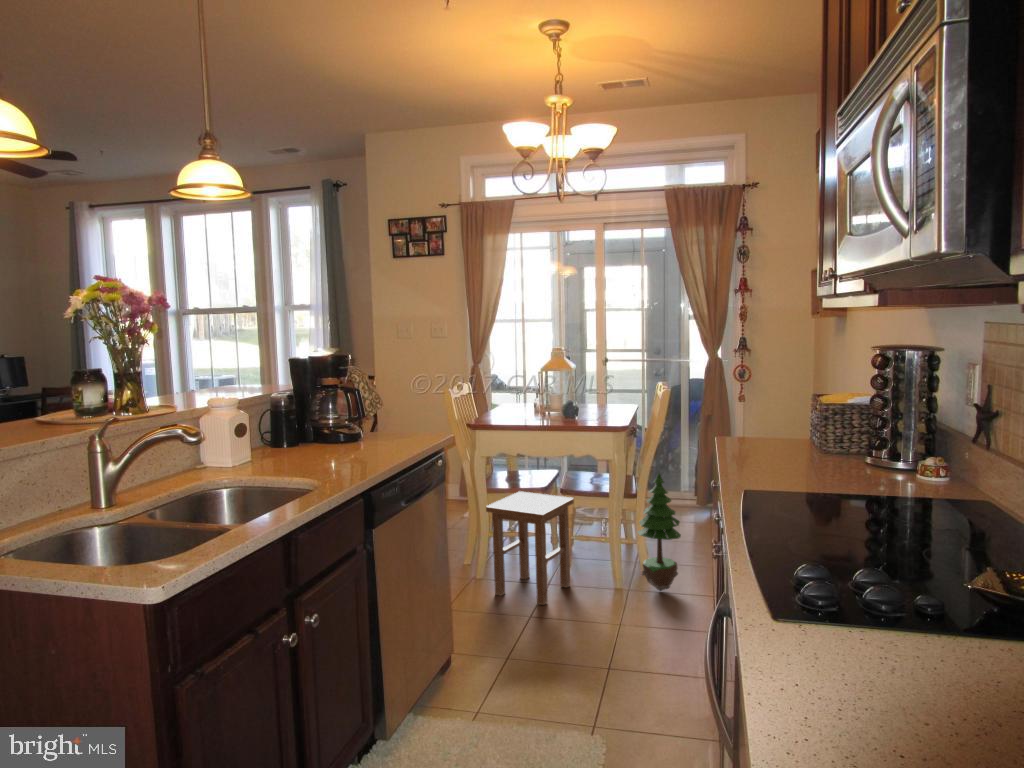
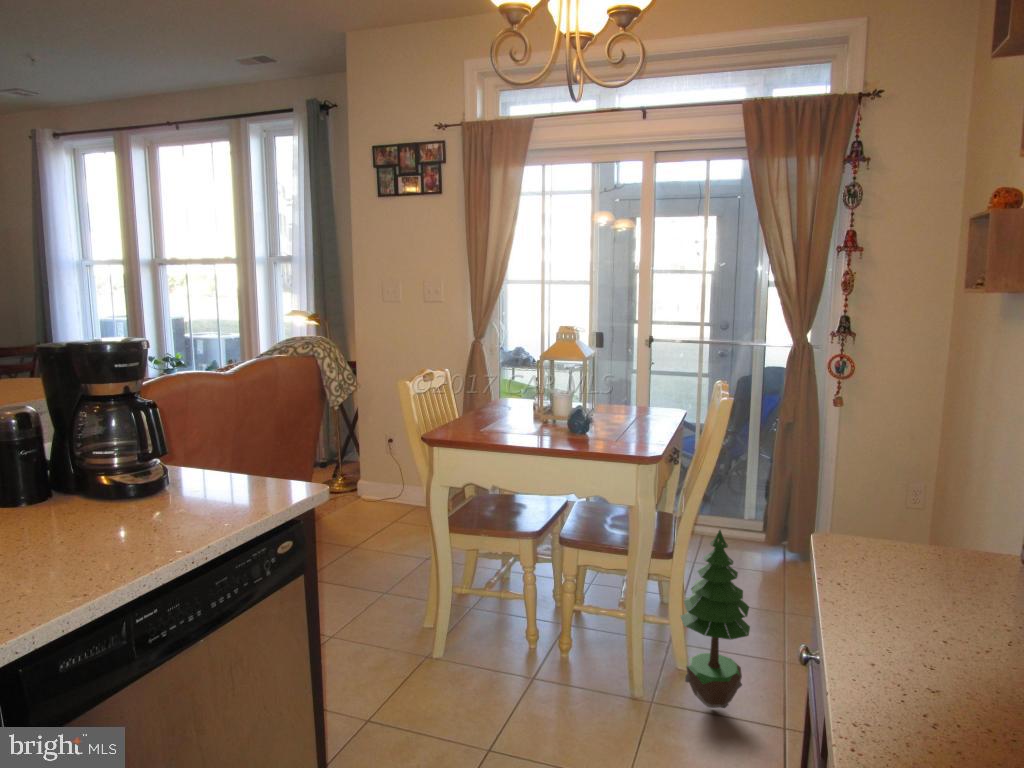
stool: present [486,492,574,605] -> none [449,536,585,726]

